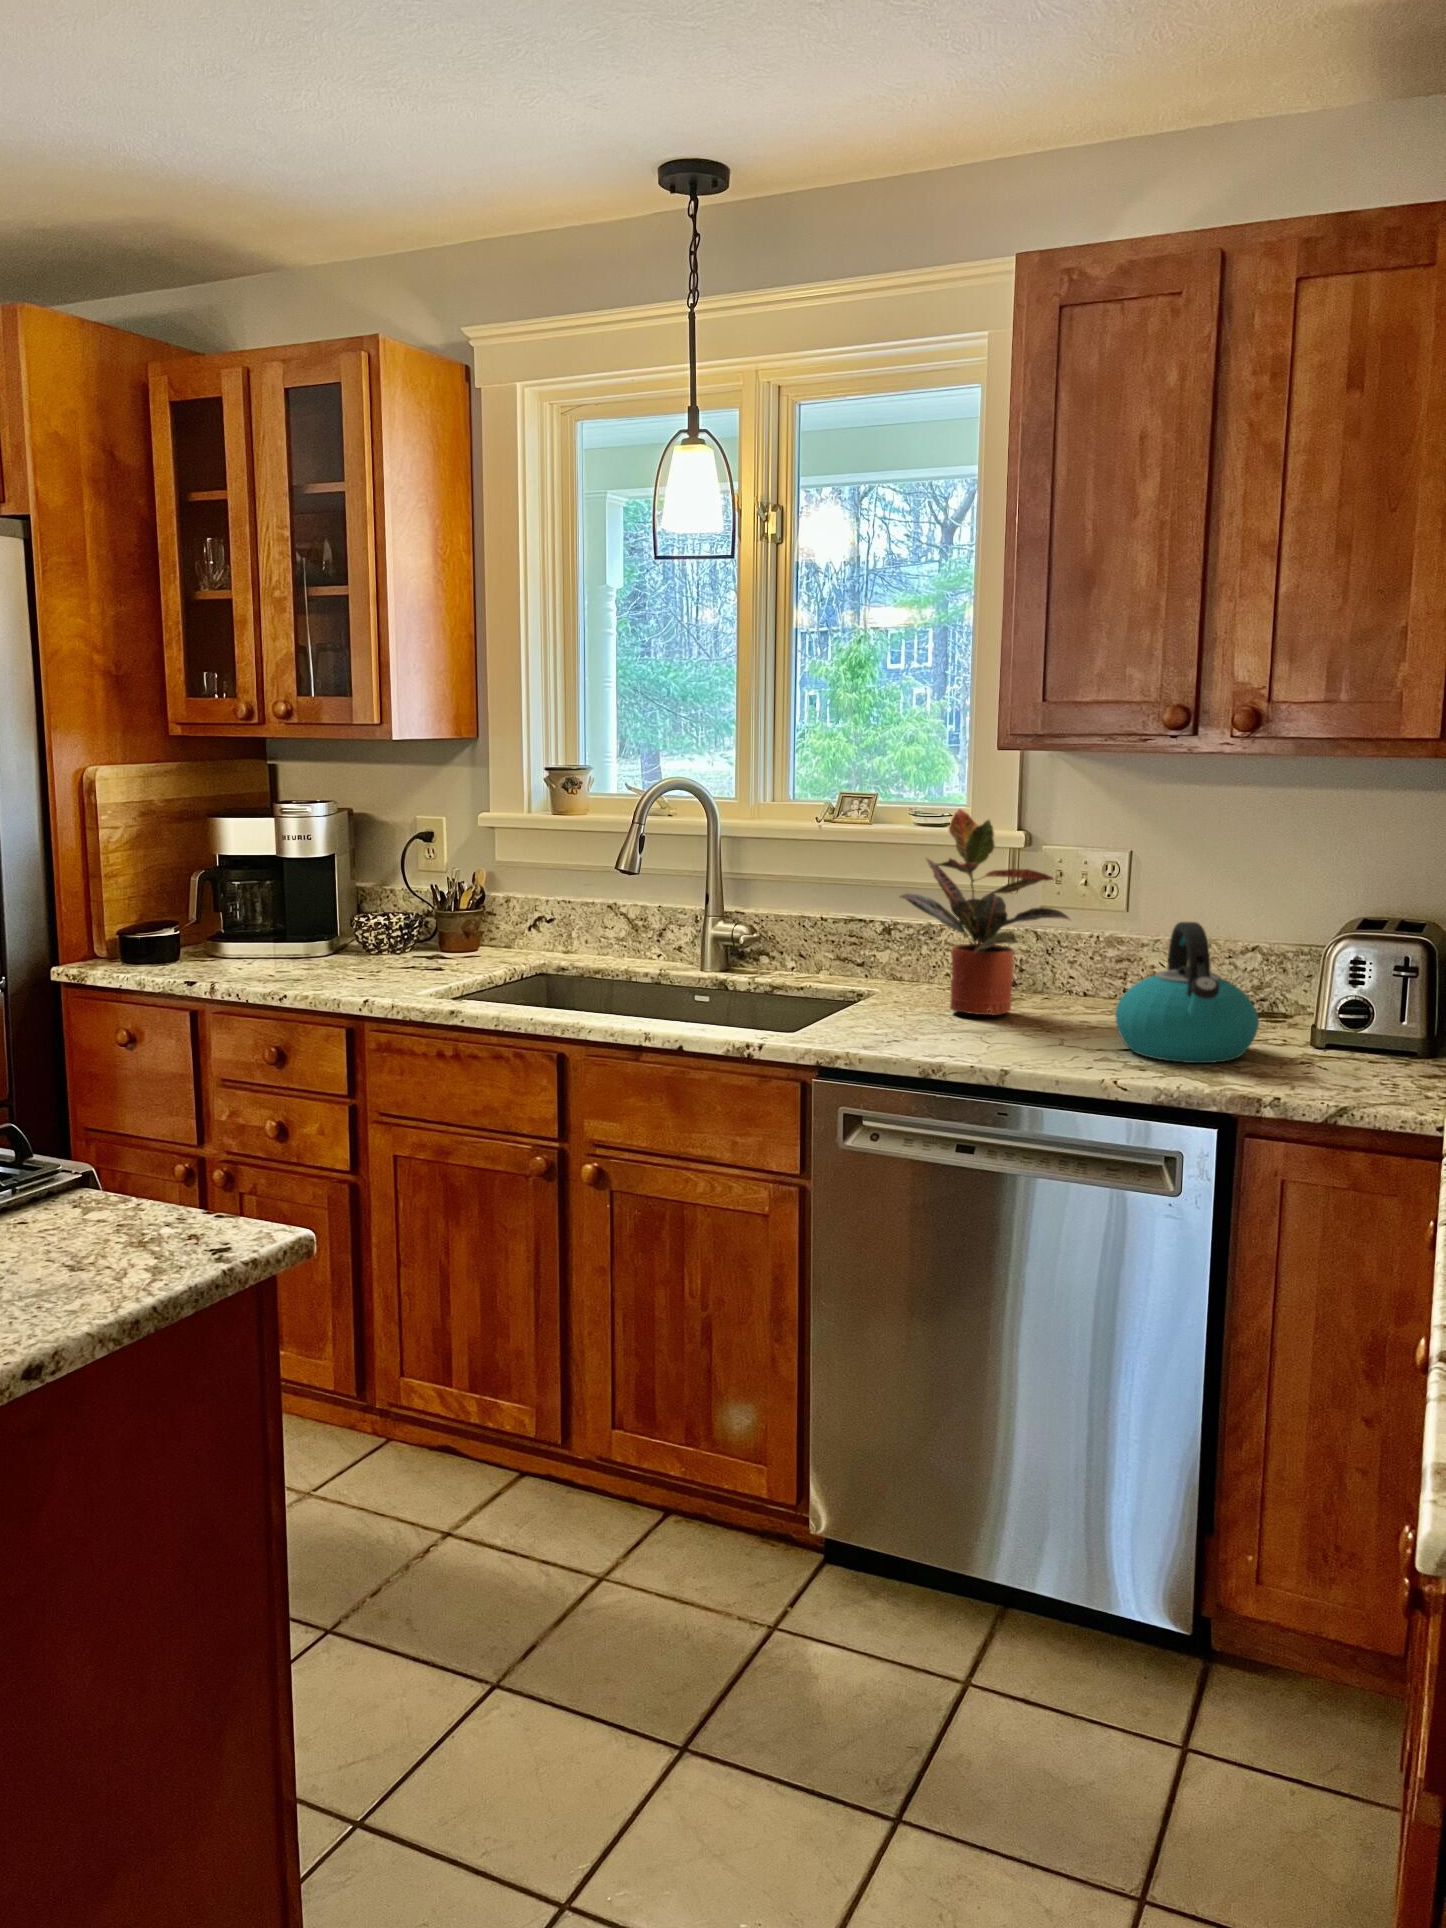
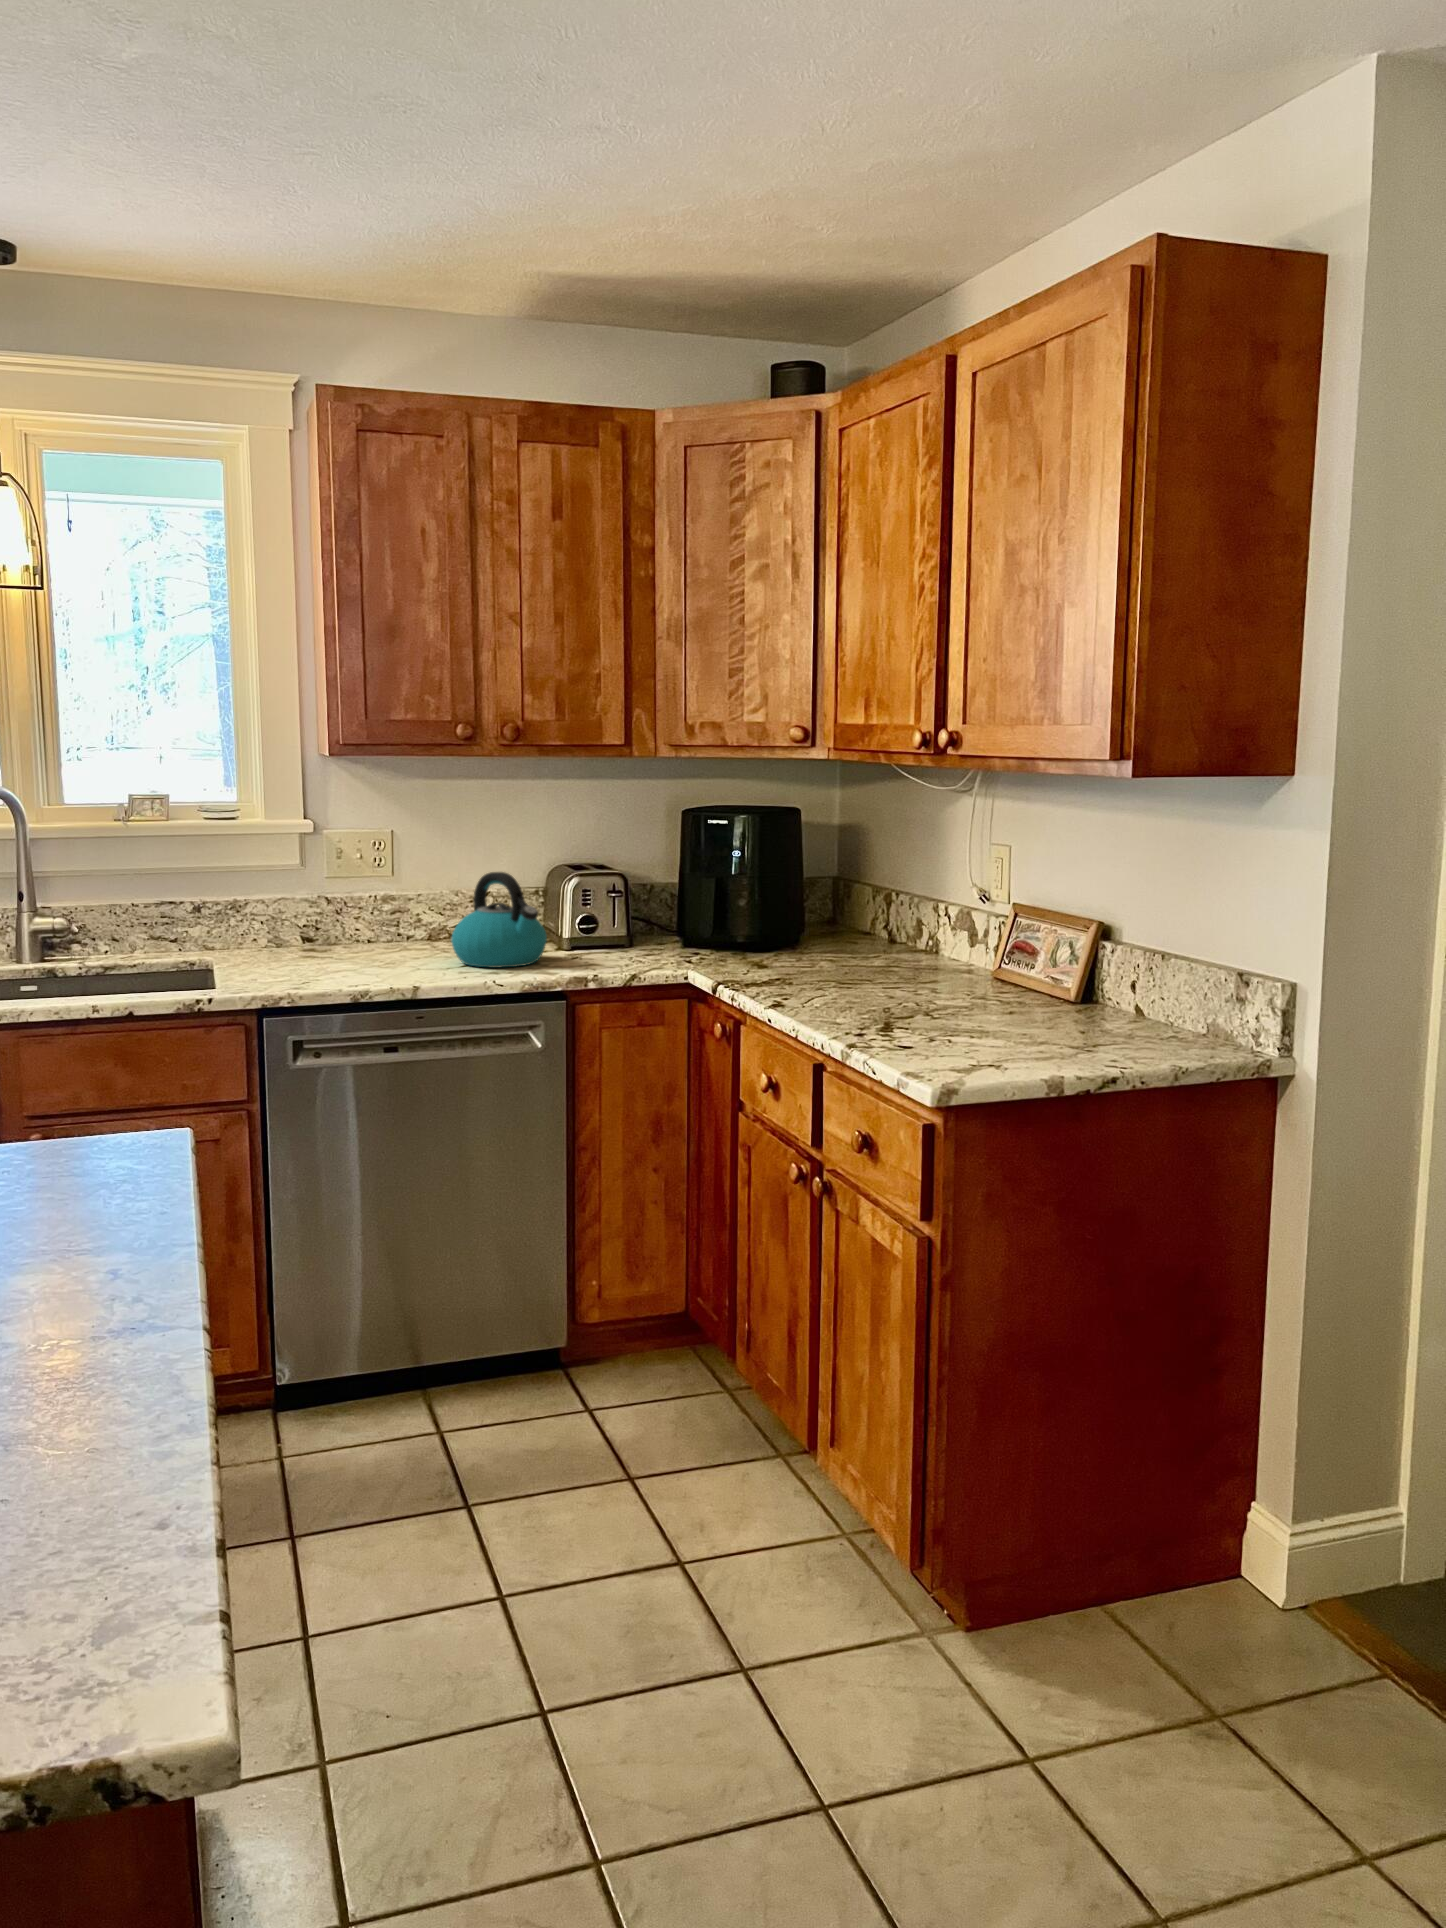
potted plant: present [900,809,1069,1015] -> none [258,802,390,961]

